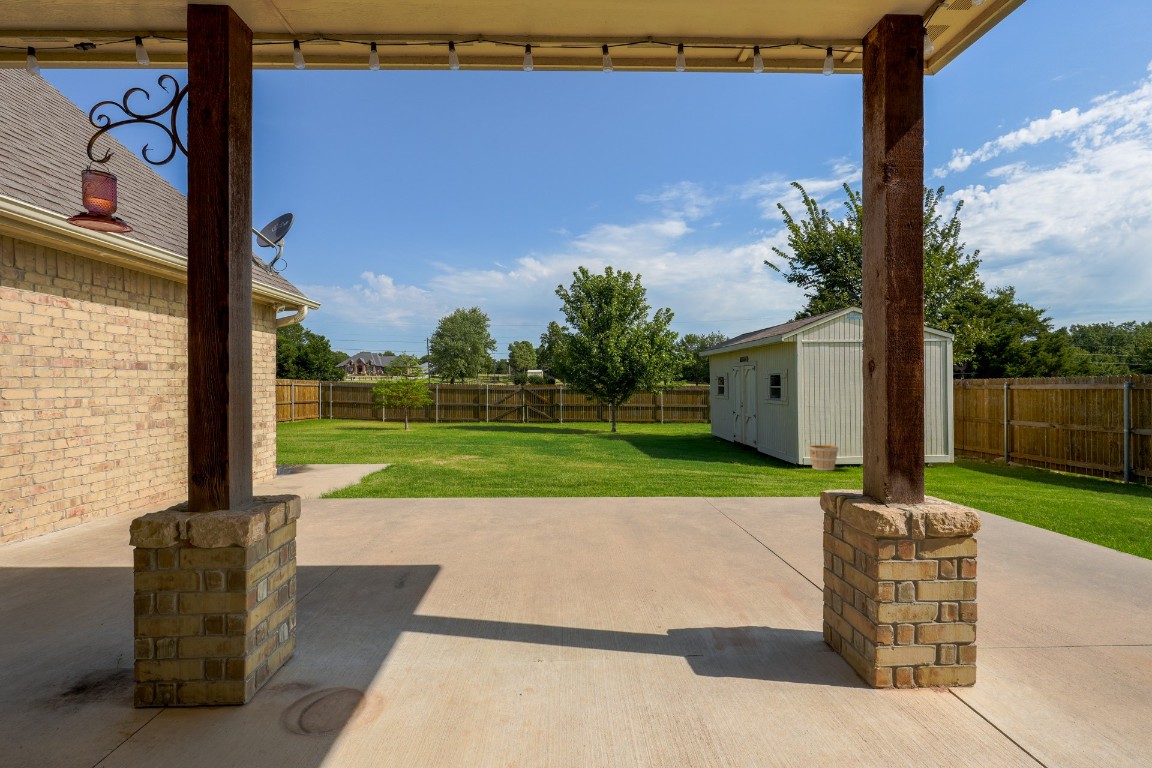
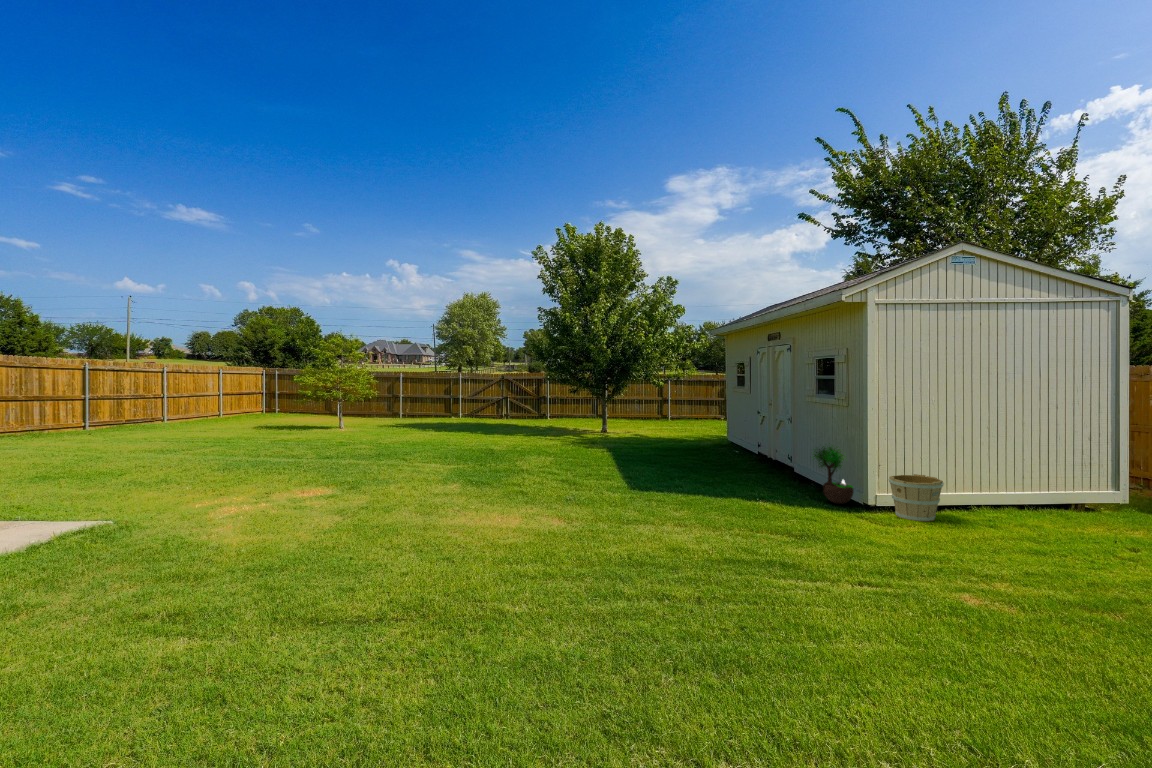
potted tree: none [764,426,790,465] -> present [812,446,854,504]

